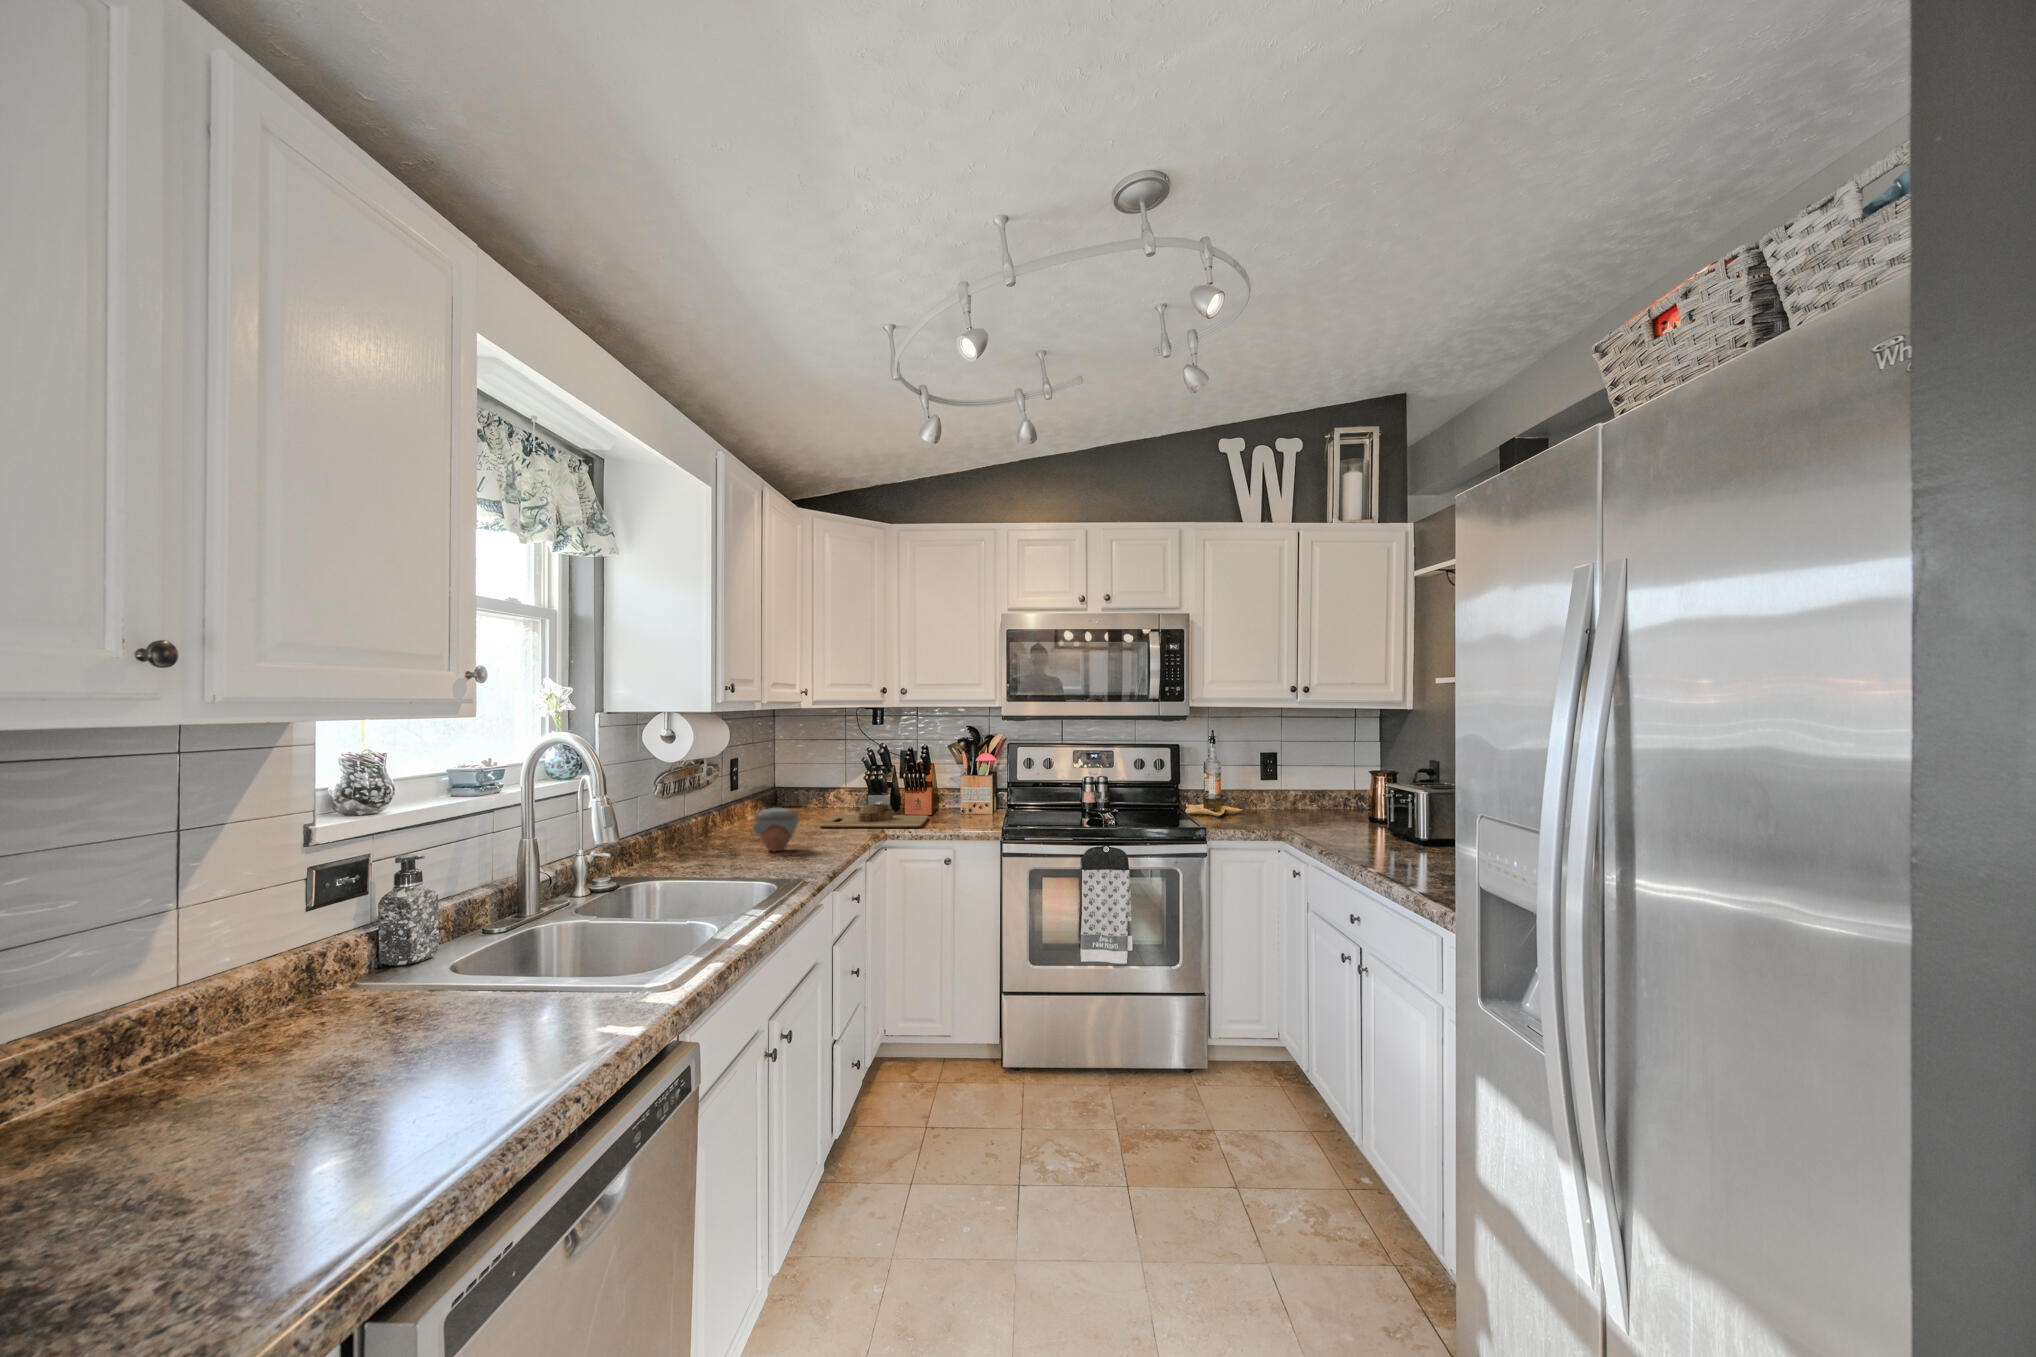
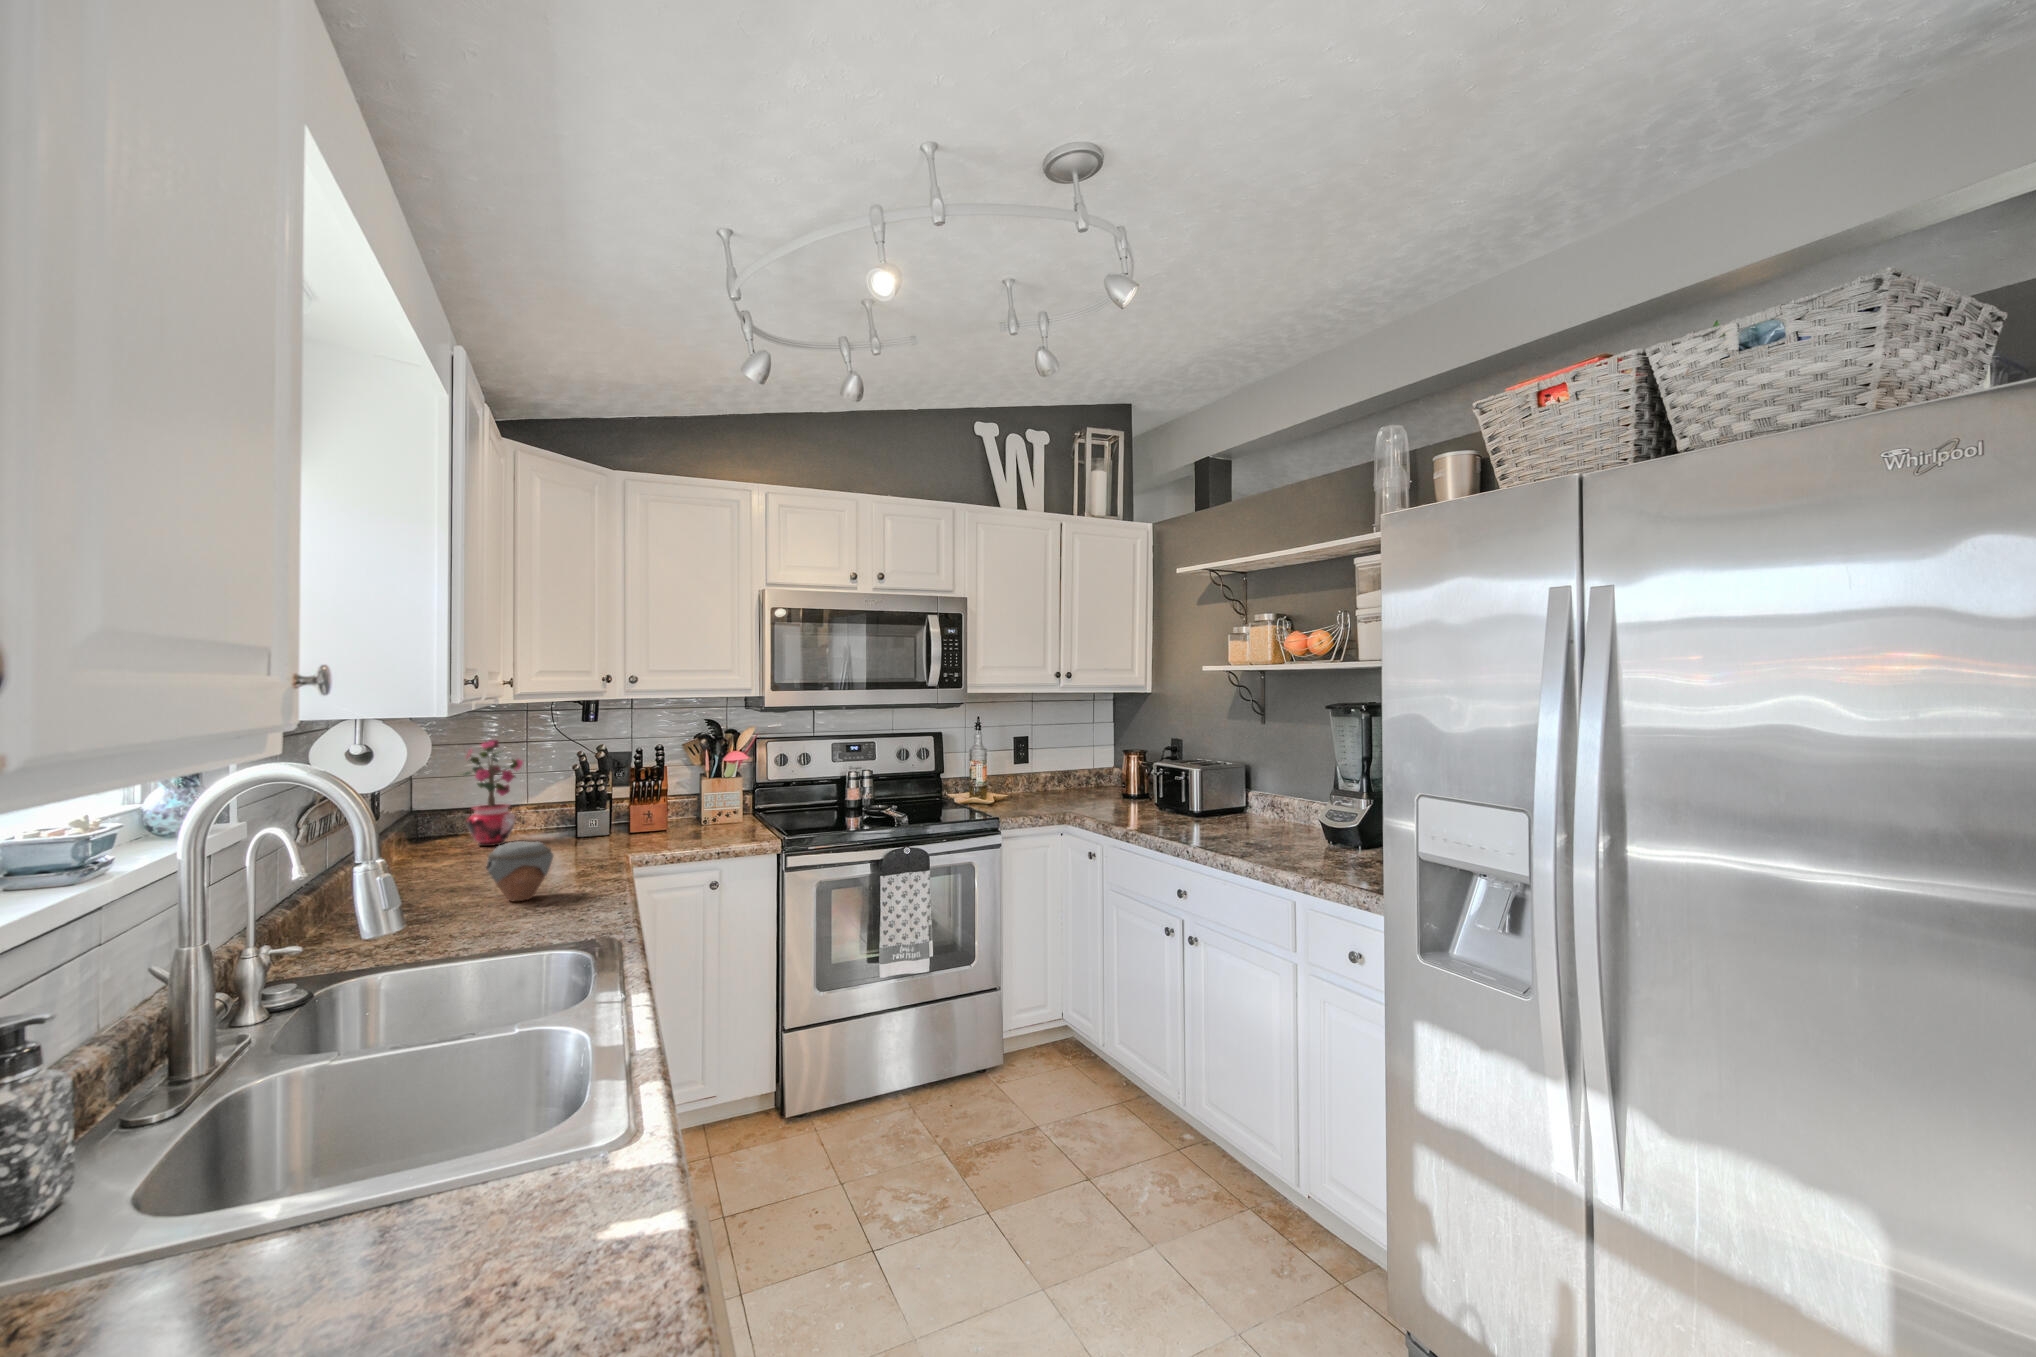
potted plant: none [780,733,828,815] -> present [459,740,523,846]
cutting board: present [820,804,929,827] -> none [541,822,683,860]

